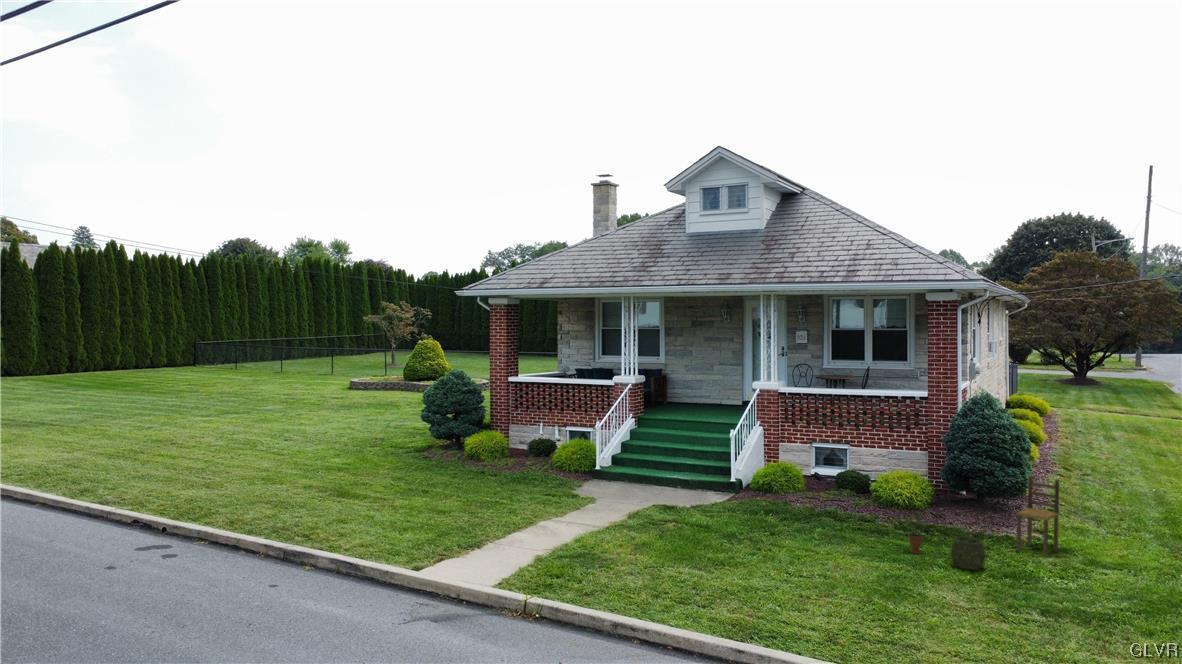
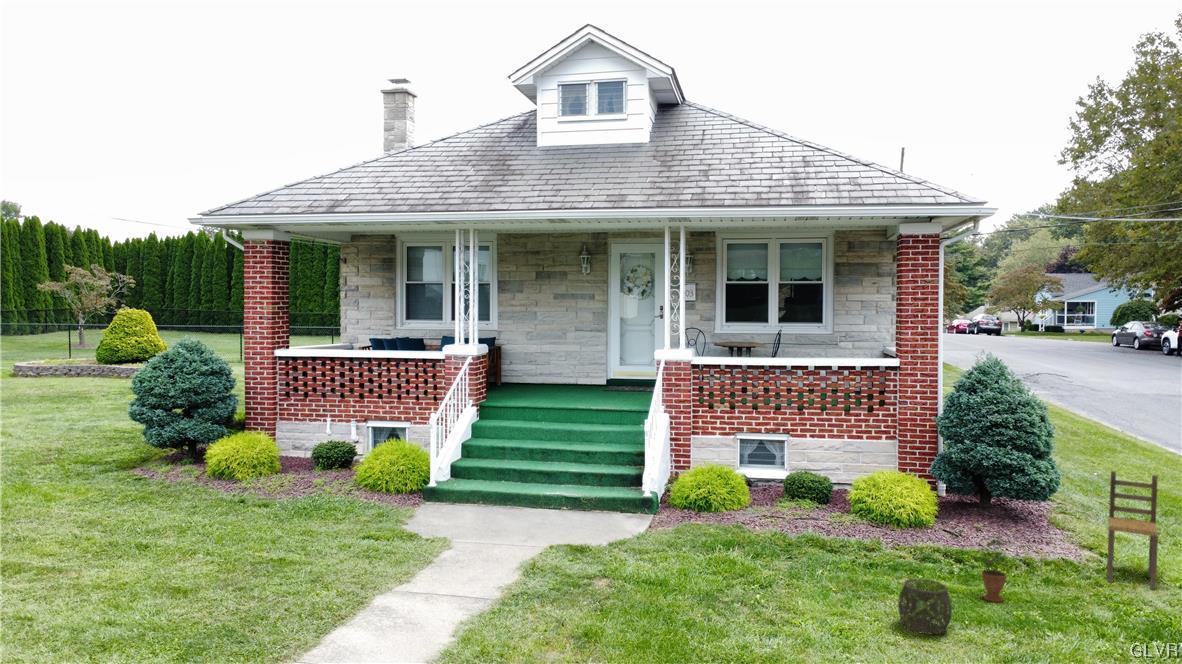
woven basket: present [951,537,985,570] -> present [898,579,952,635]

